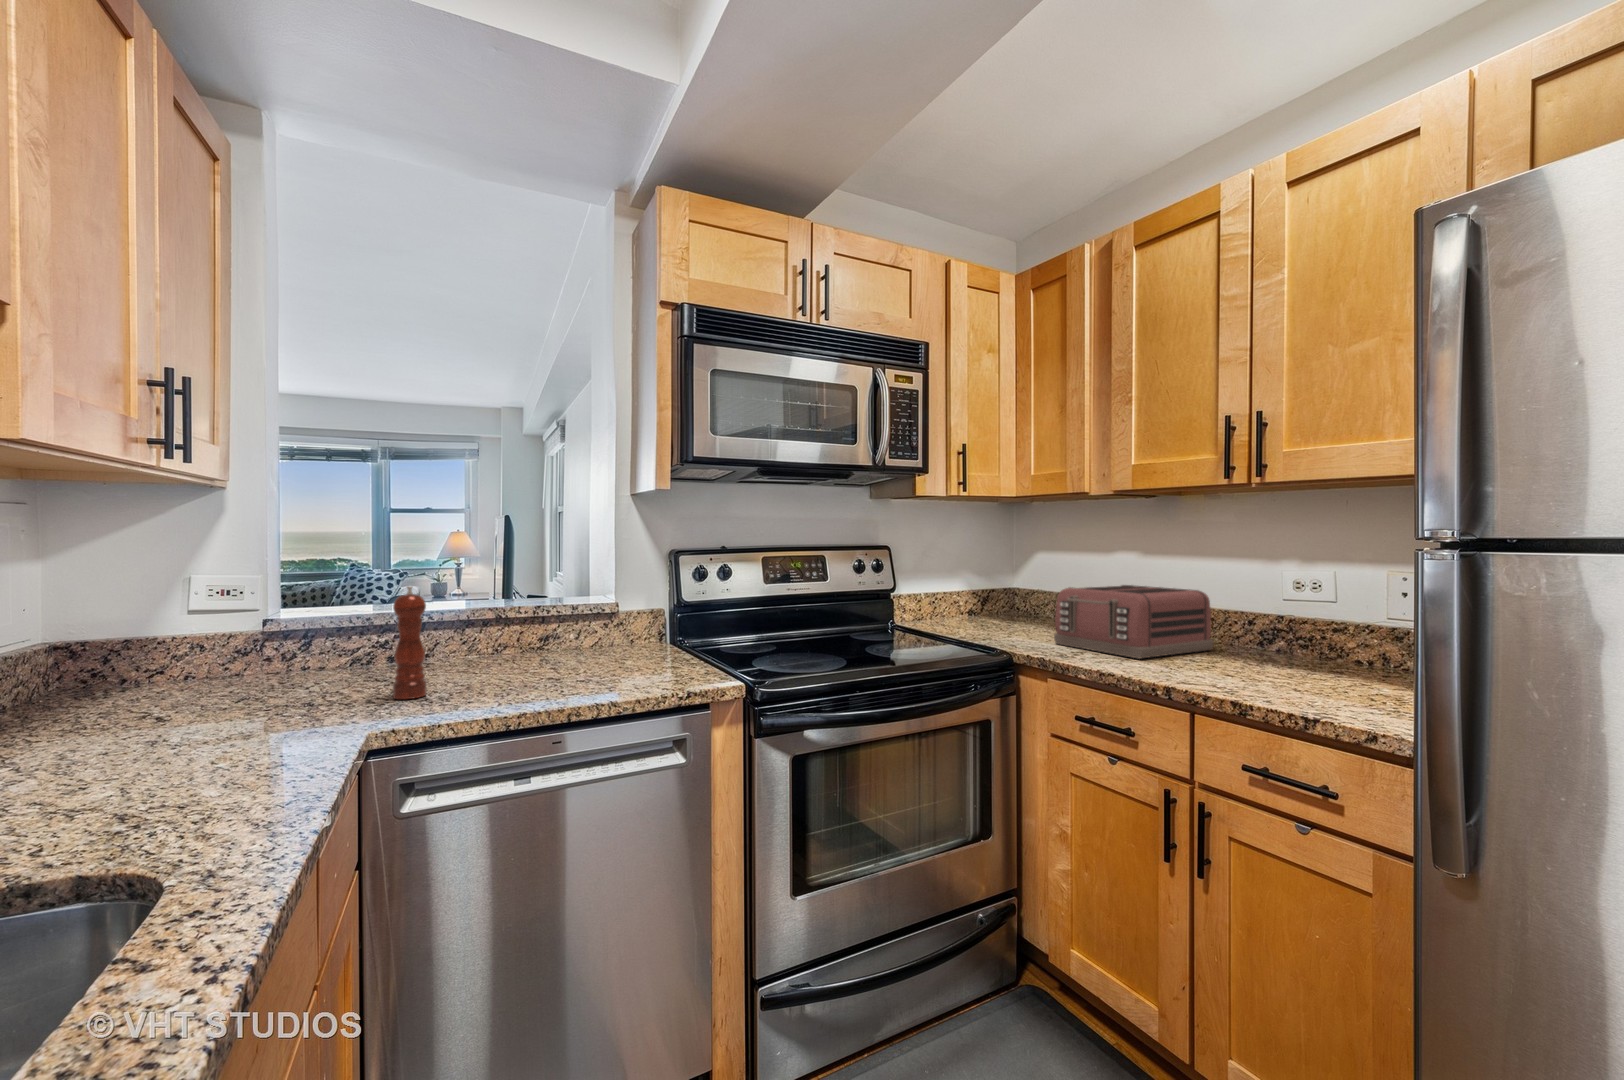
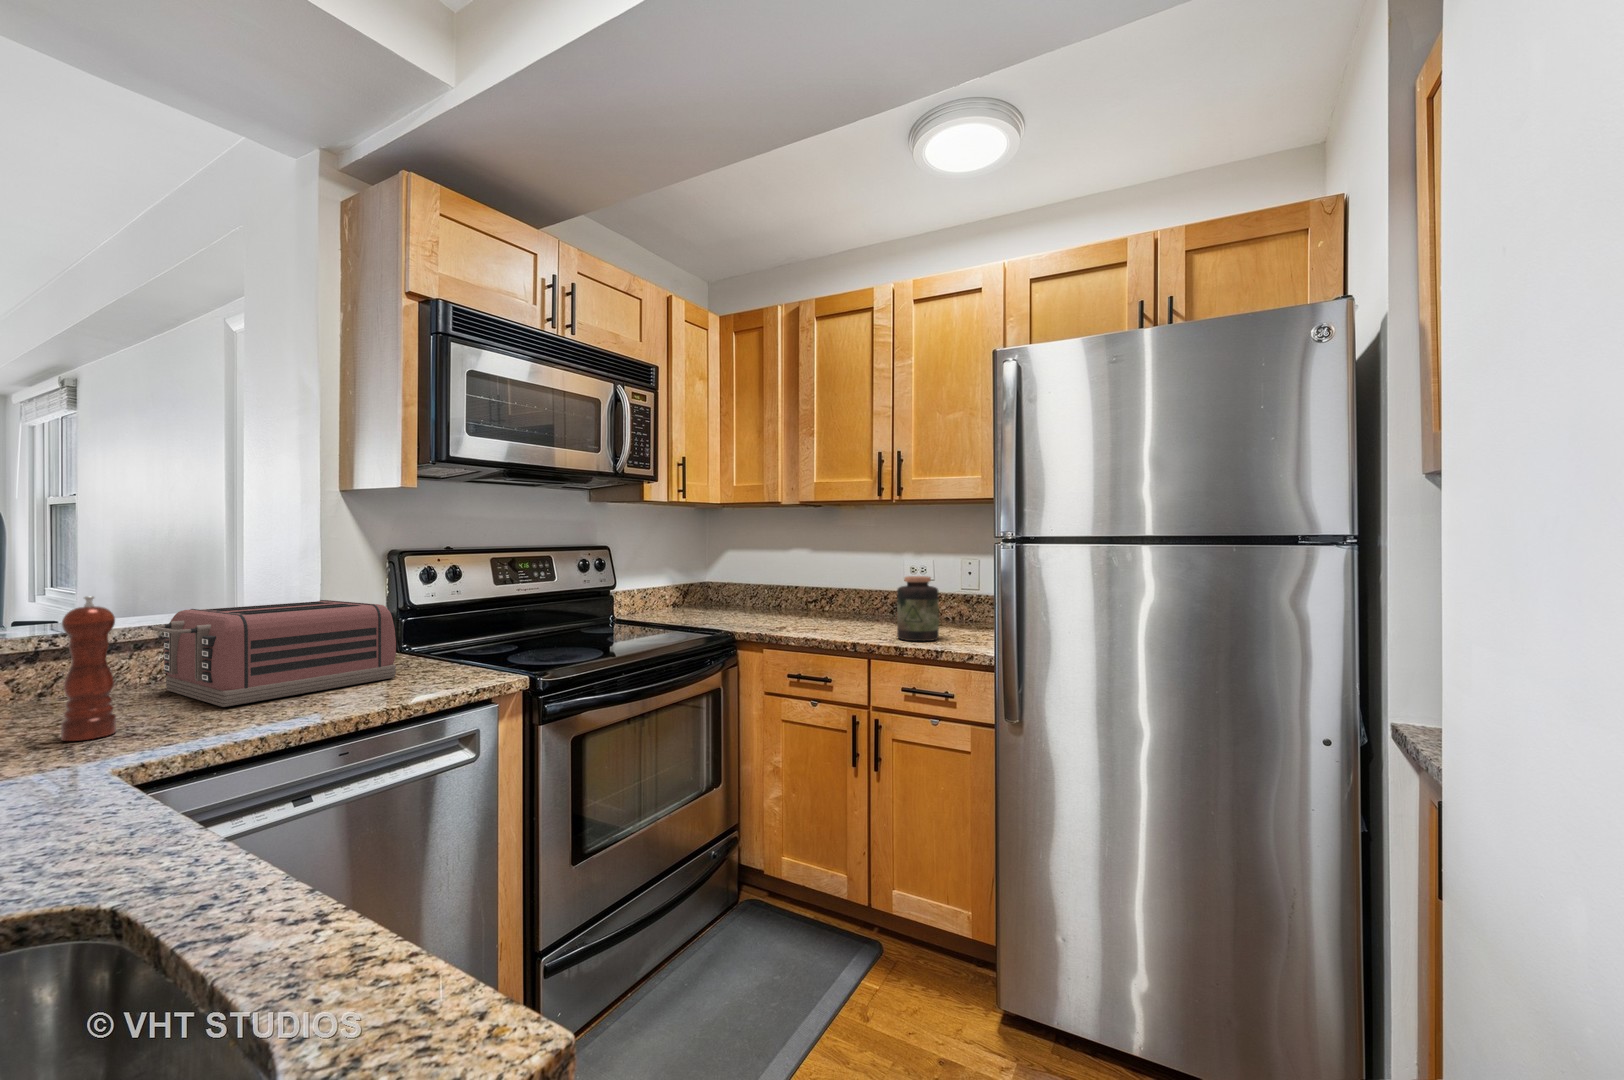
toaster: present [1054,585,1213,659] -> present [152,600,396,707]
jar: none [1243,597,1317,697] -> present [897,576,939,641]

